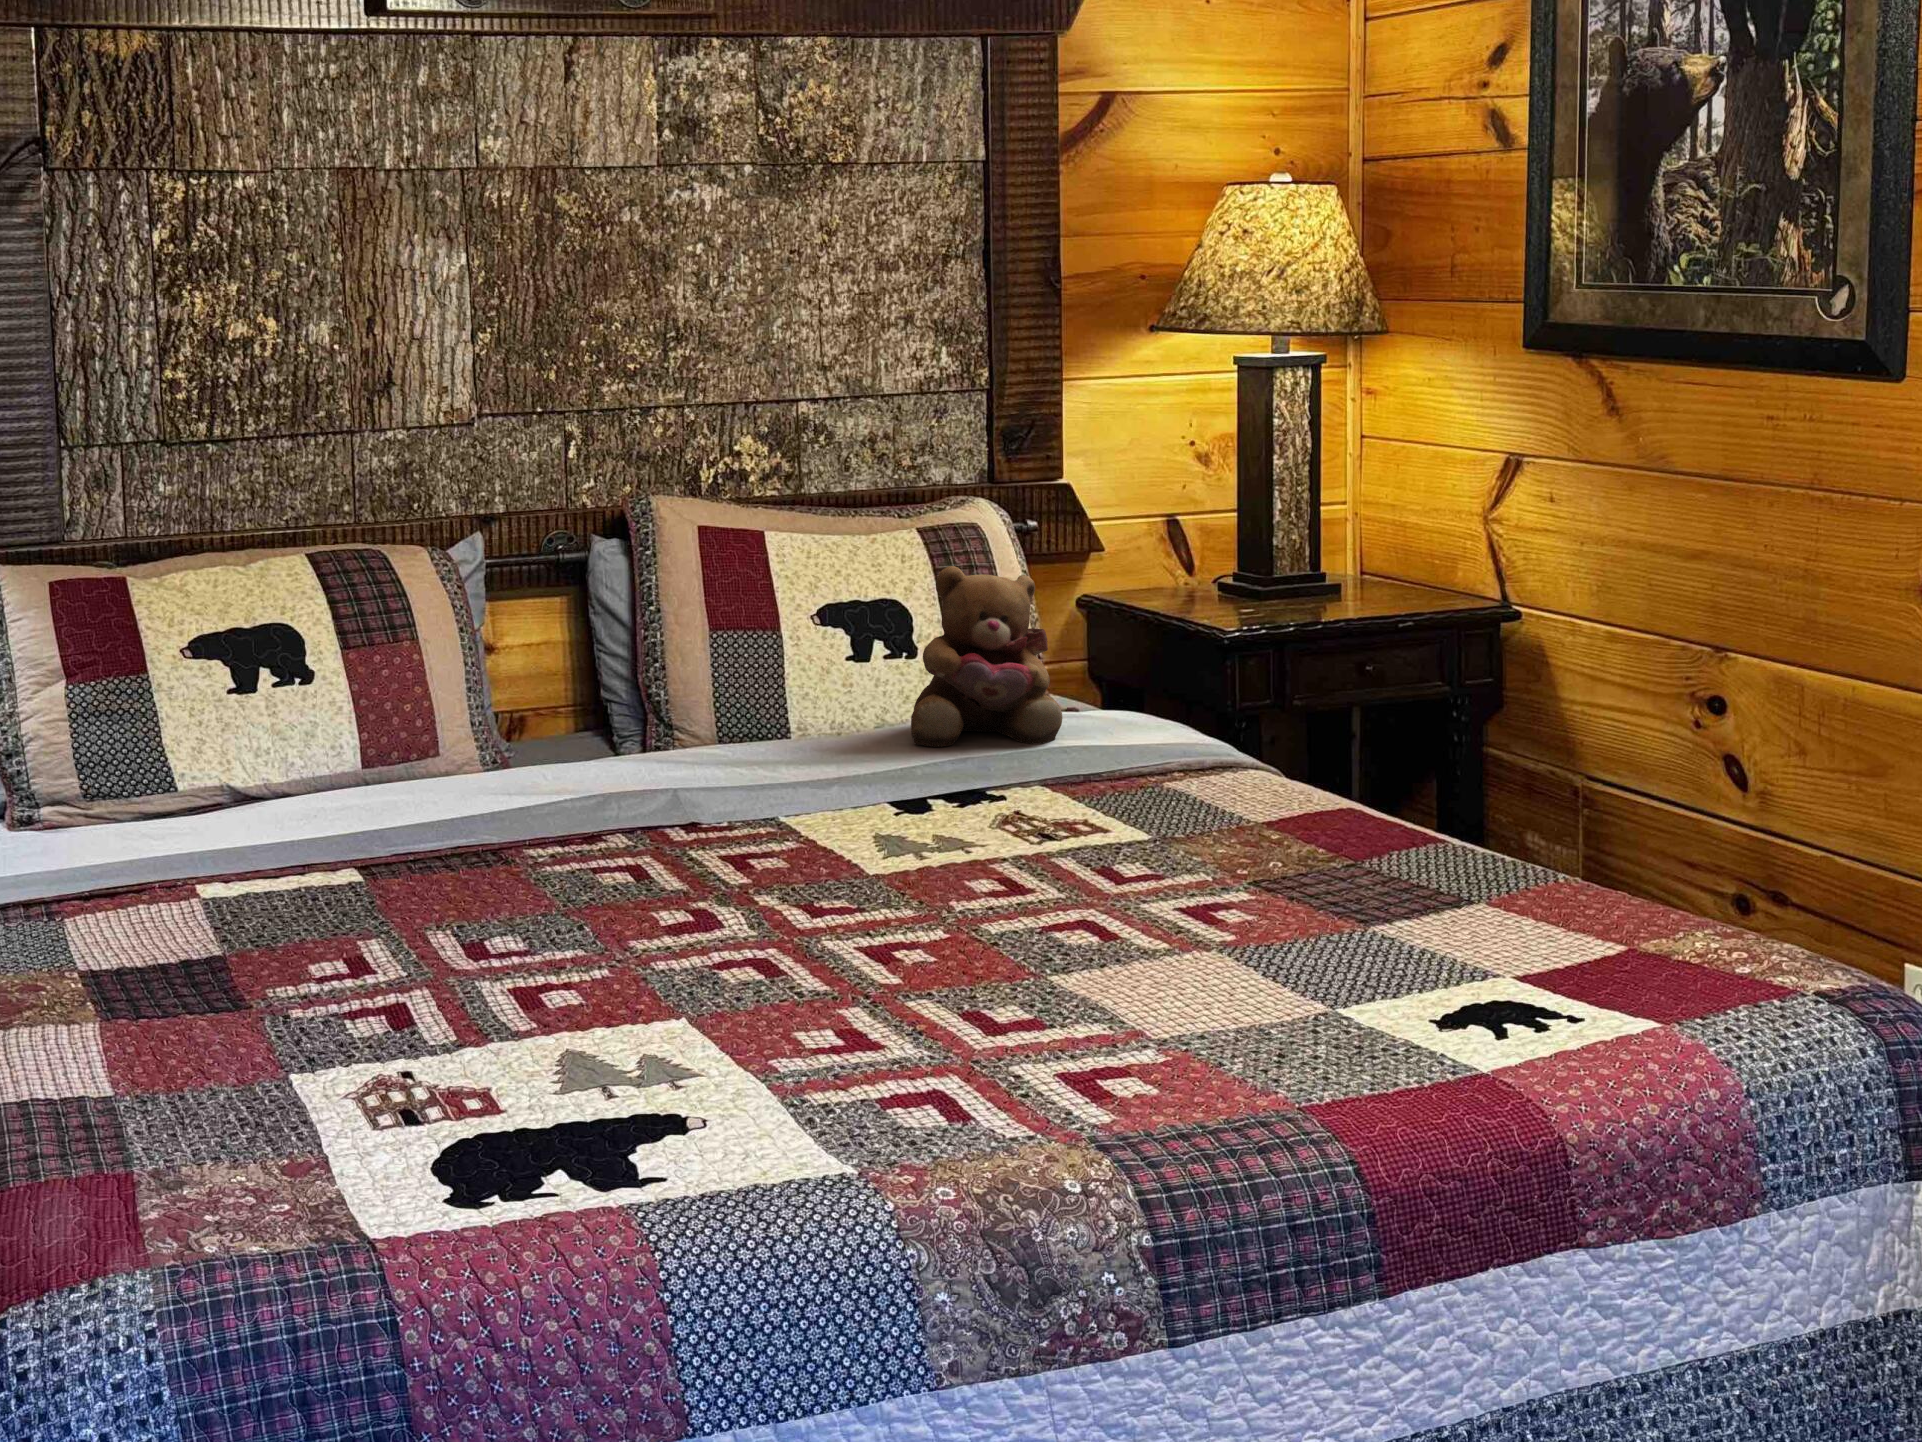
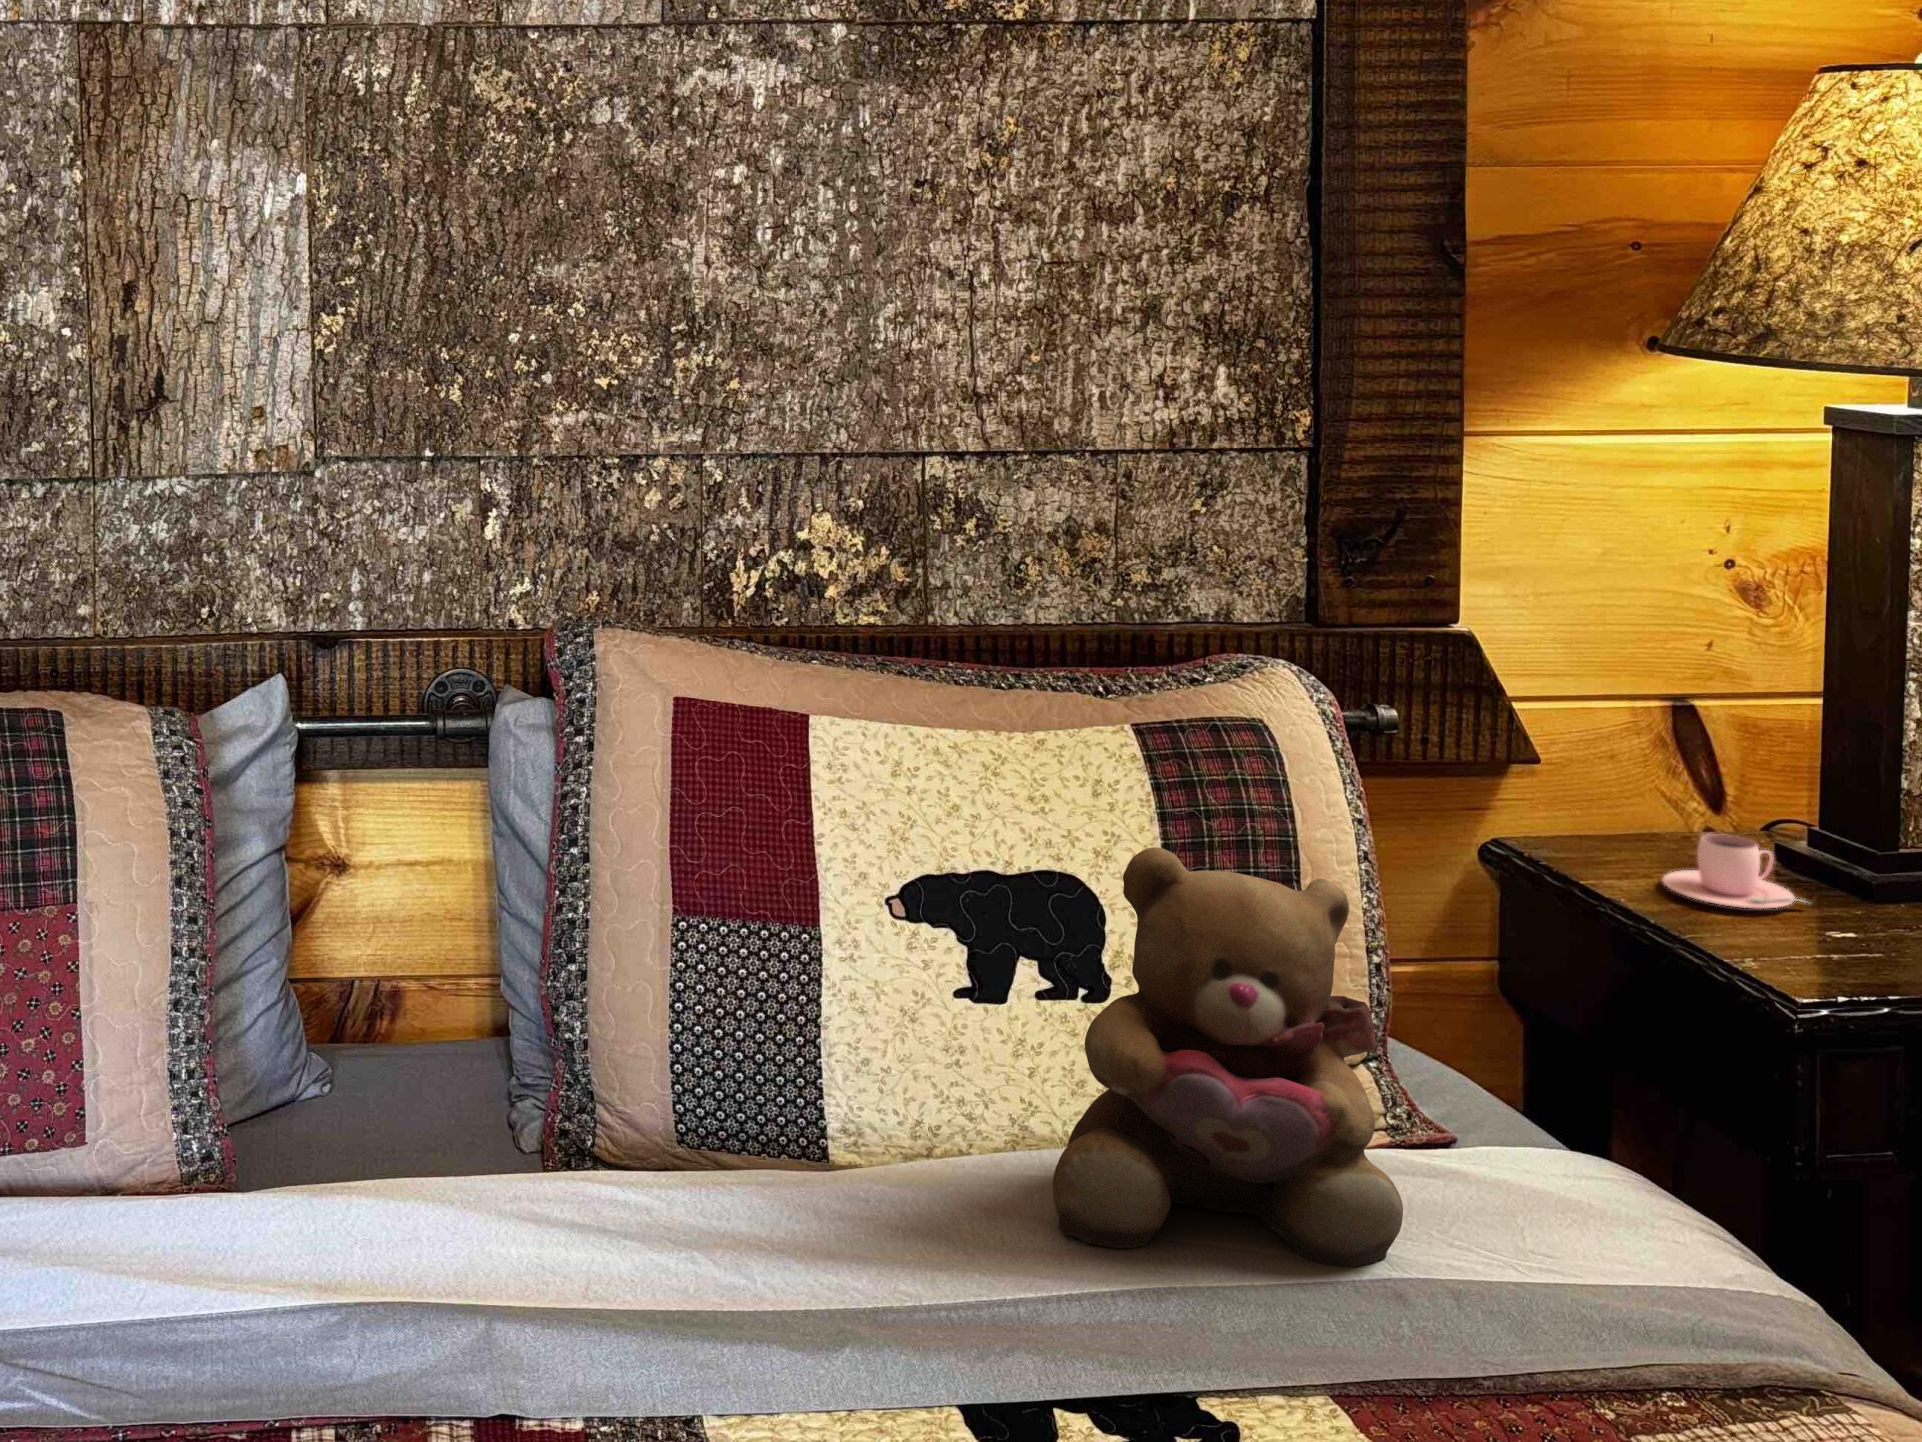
teacup: none [1162,535,1229,606] -> present [1663,834,1796,909]

